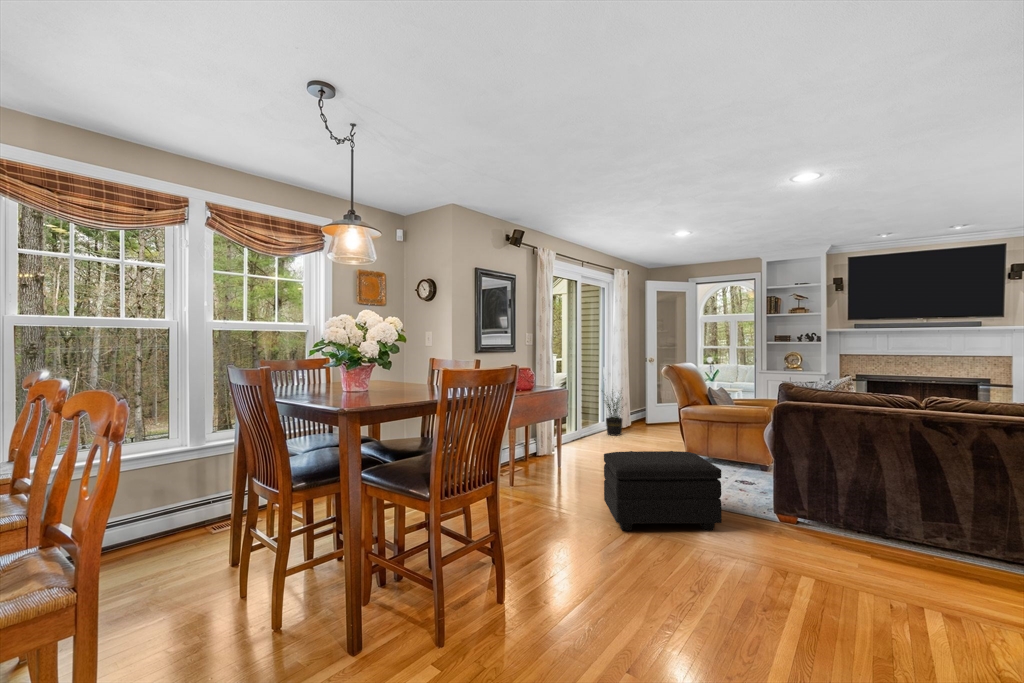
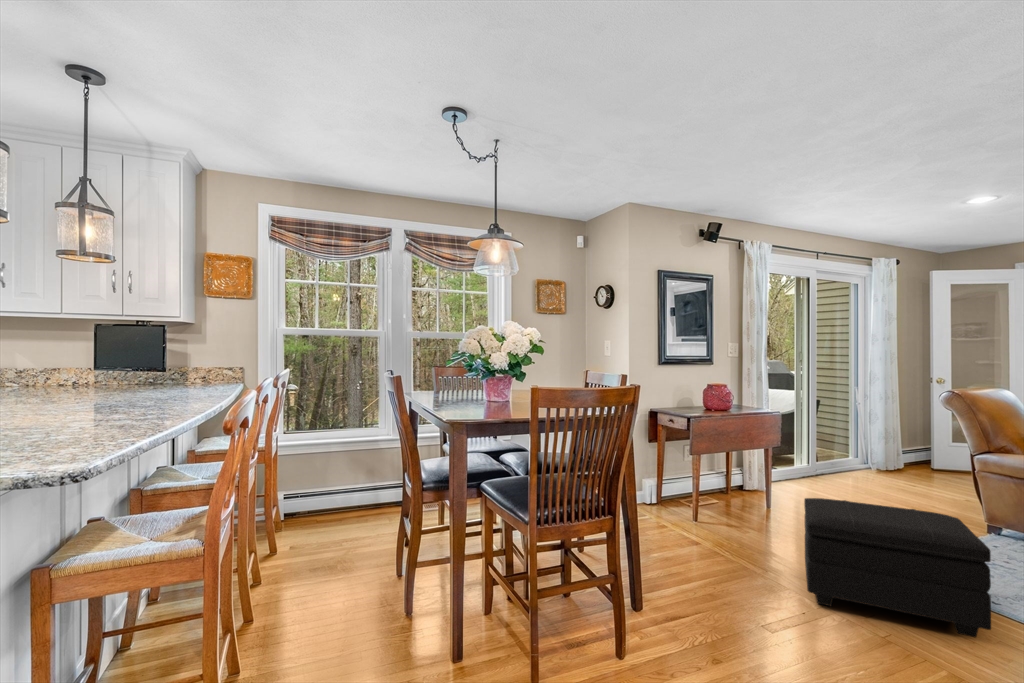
potted plant: present [606,393,623,436] -> none [847,412,894,478]

